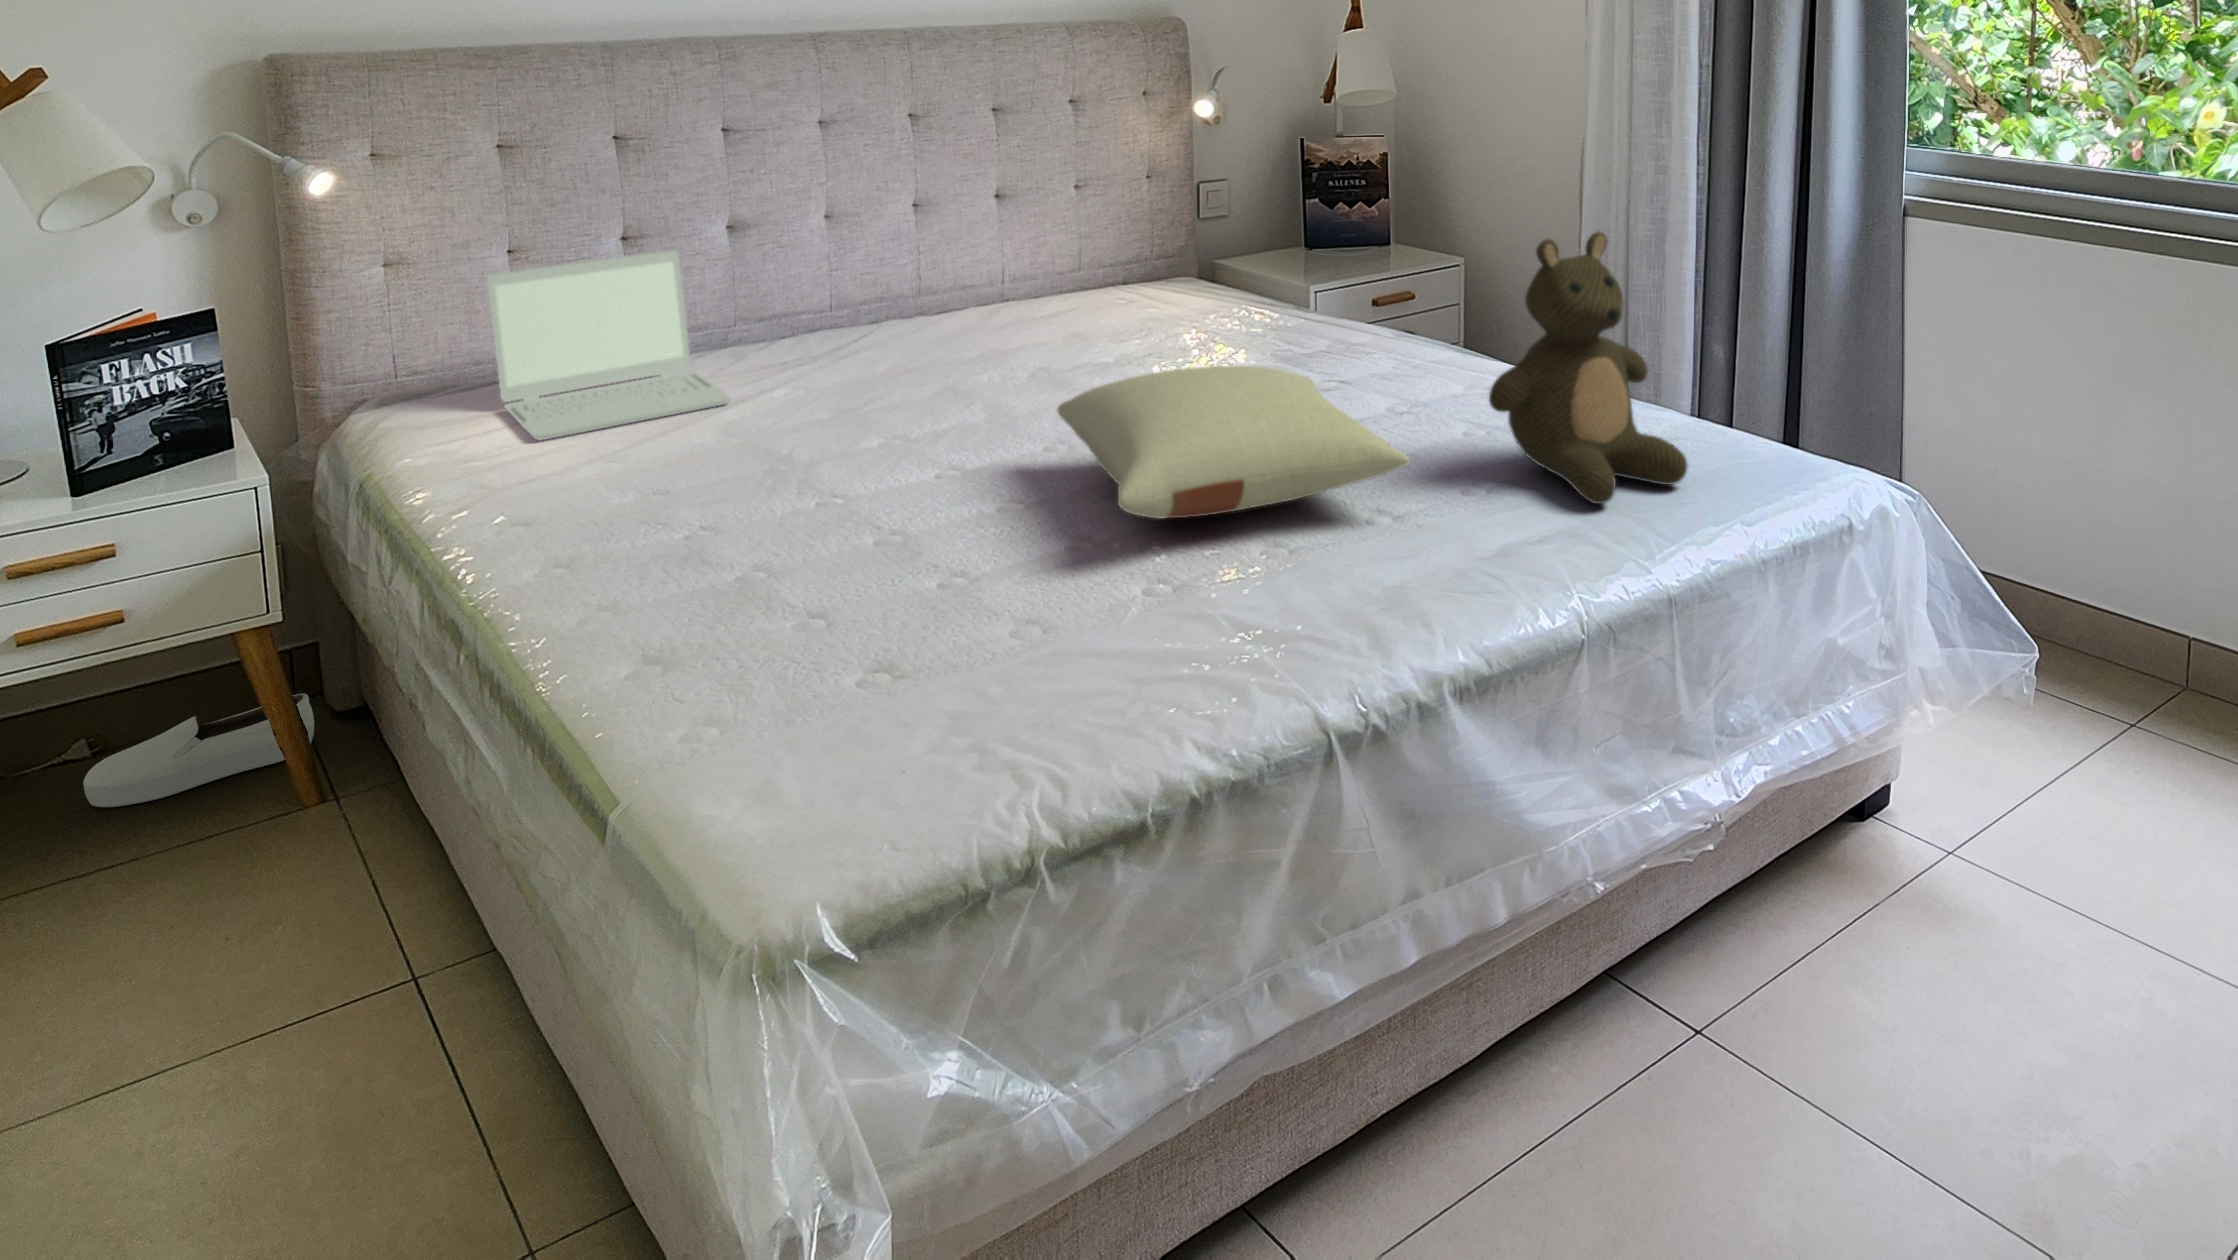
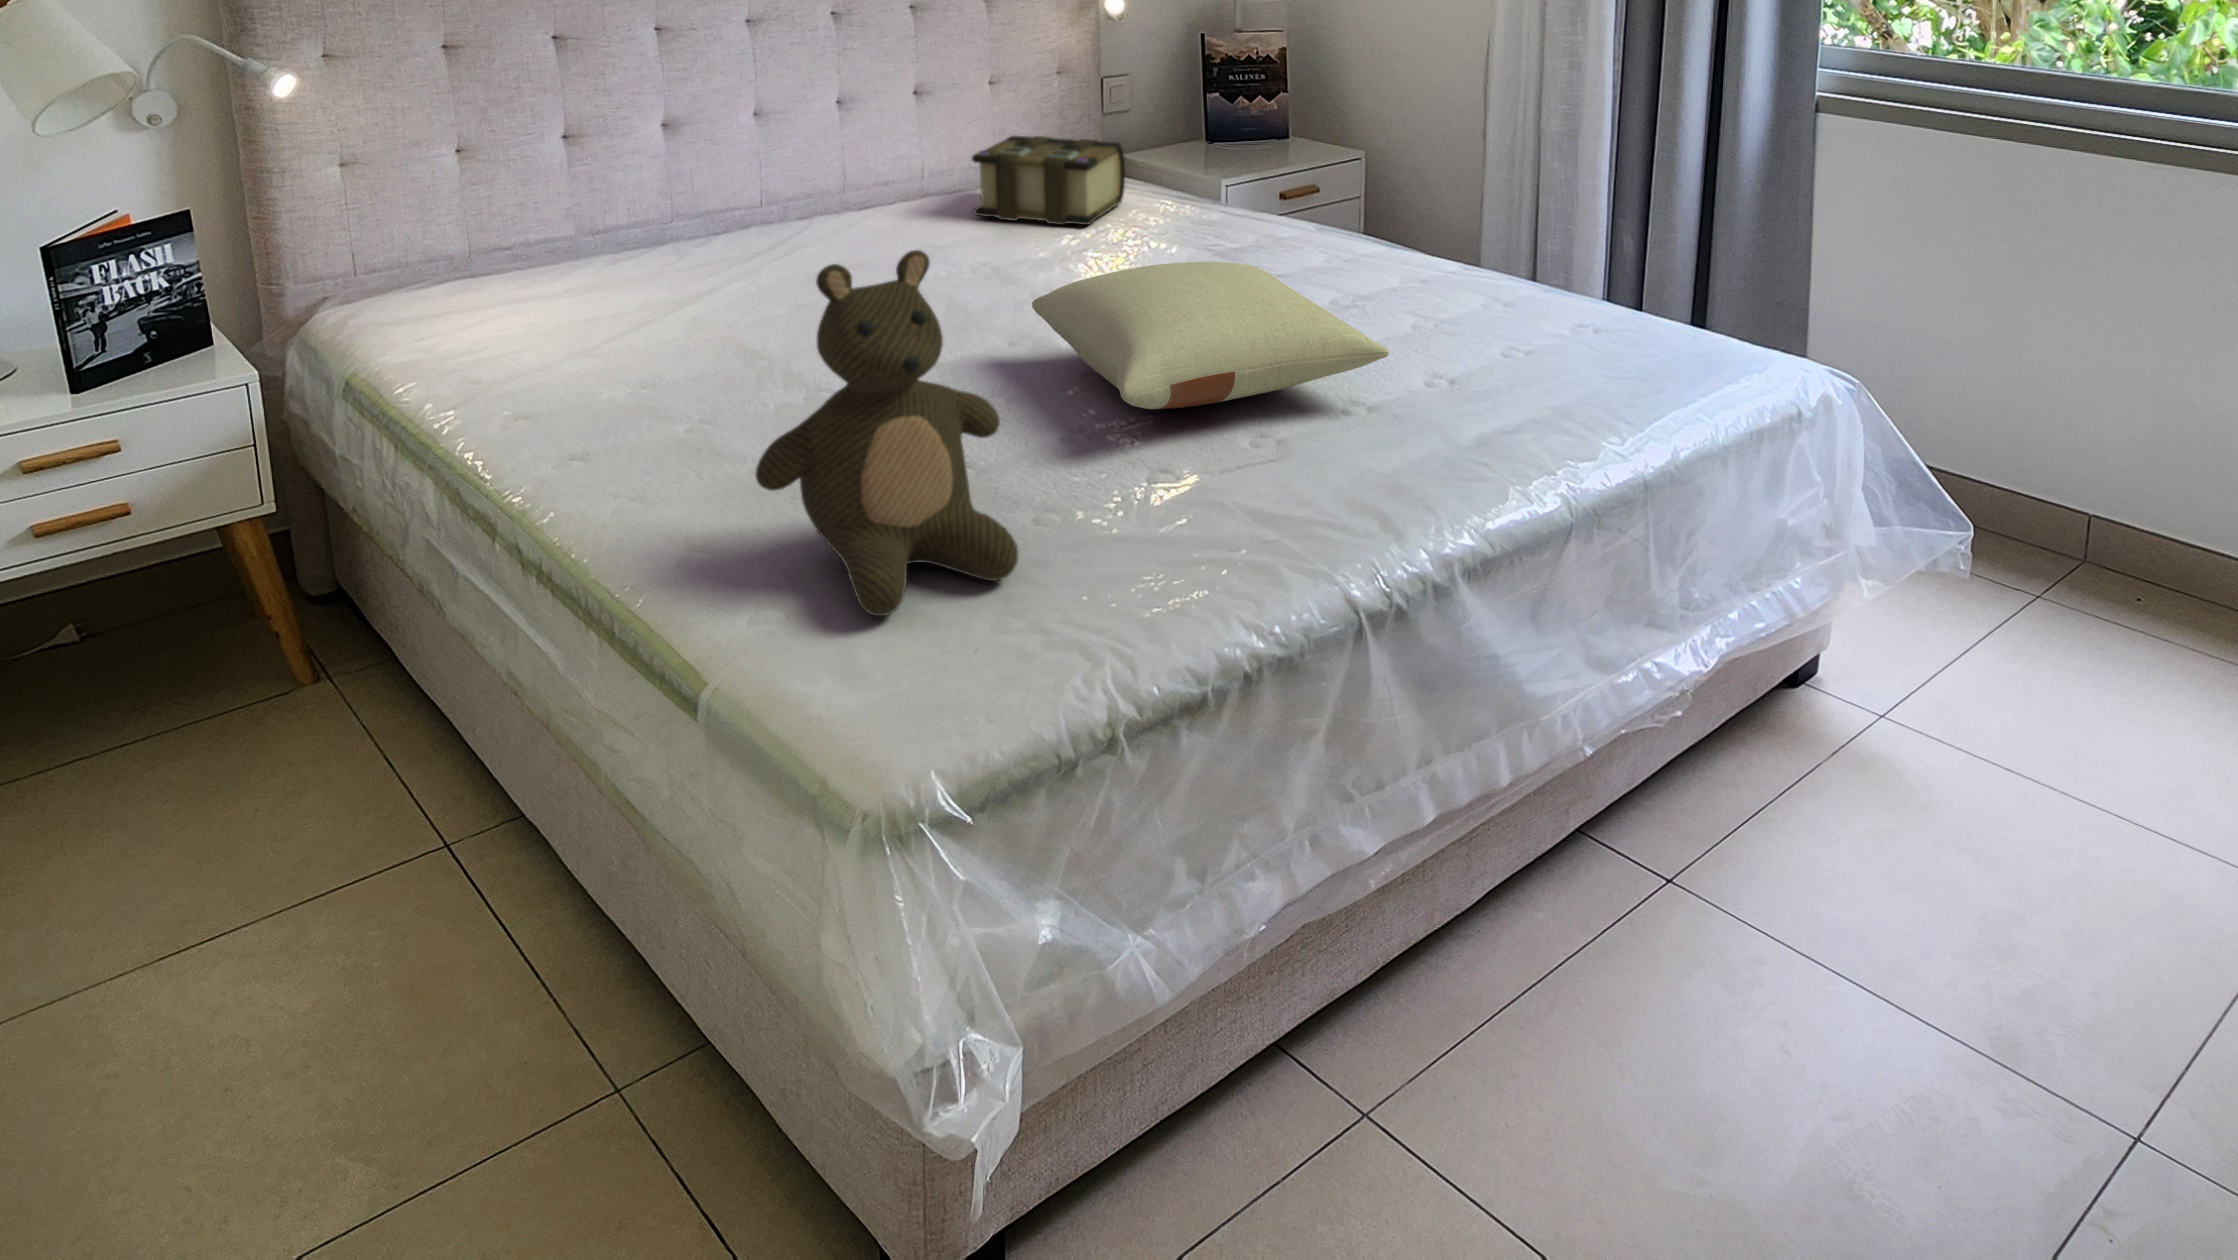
stuffed bear: present [1489,232,1687,504] -> present [755,250,1018,616]
book: none [1040,239,1201,331] -> present [972,136,1125,225]
laptop: present [487,250,731,441] -> none [450,149,693,336]
shoe: present [83,694,314,807] -> none [83,579,295,688]

